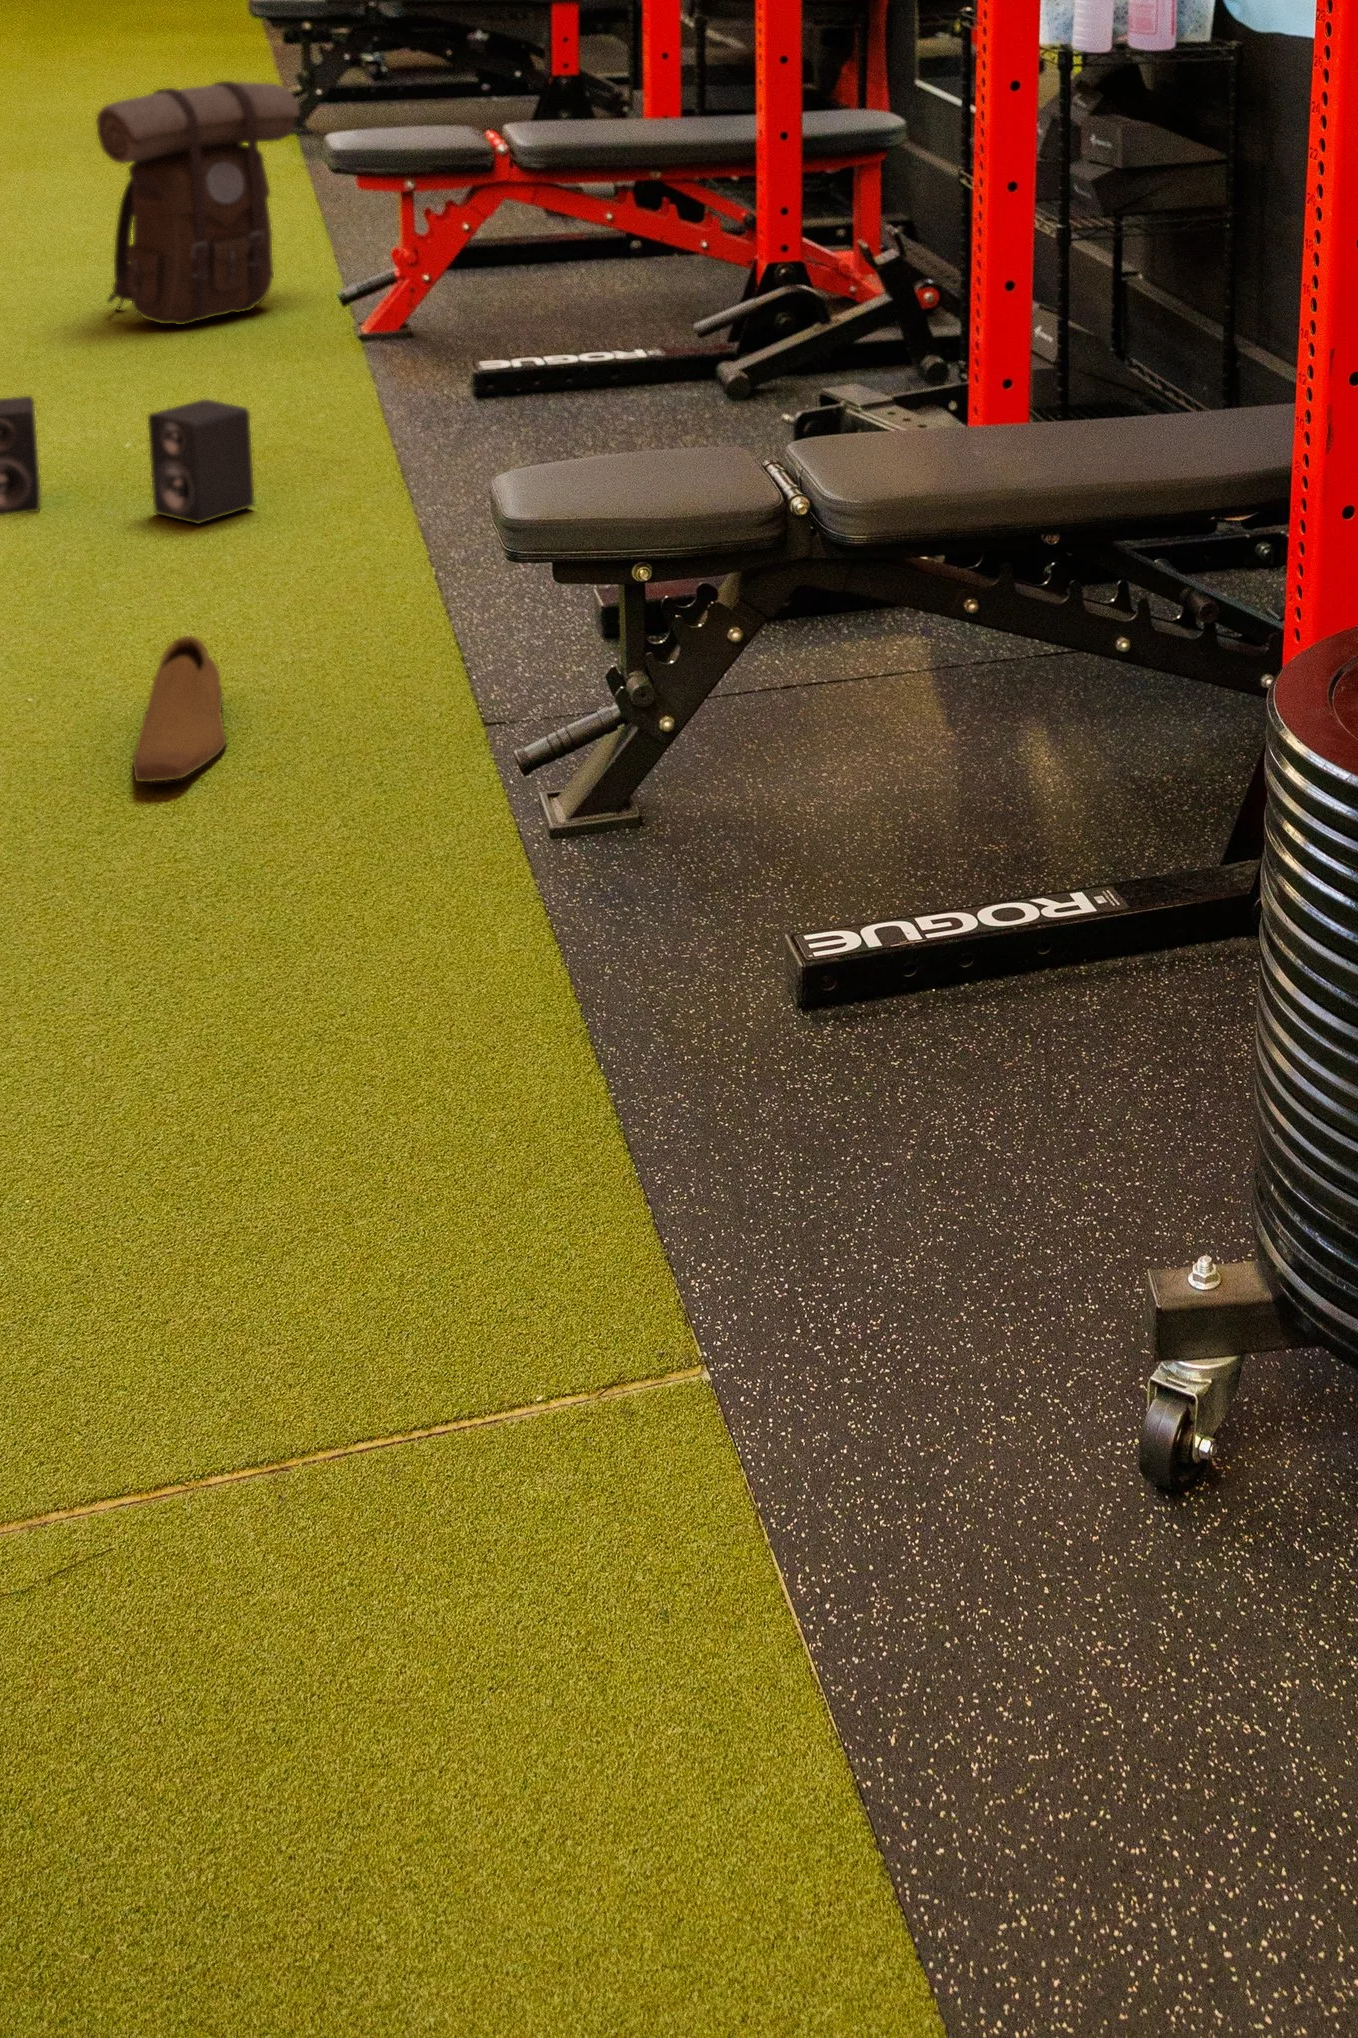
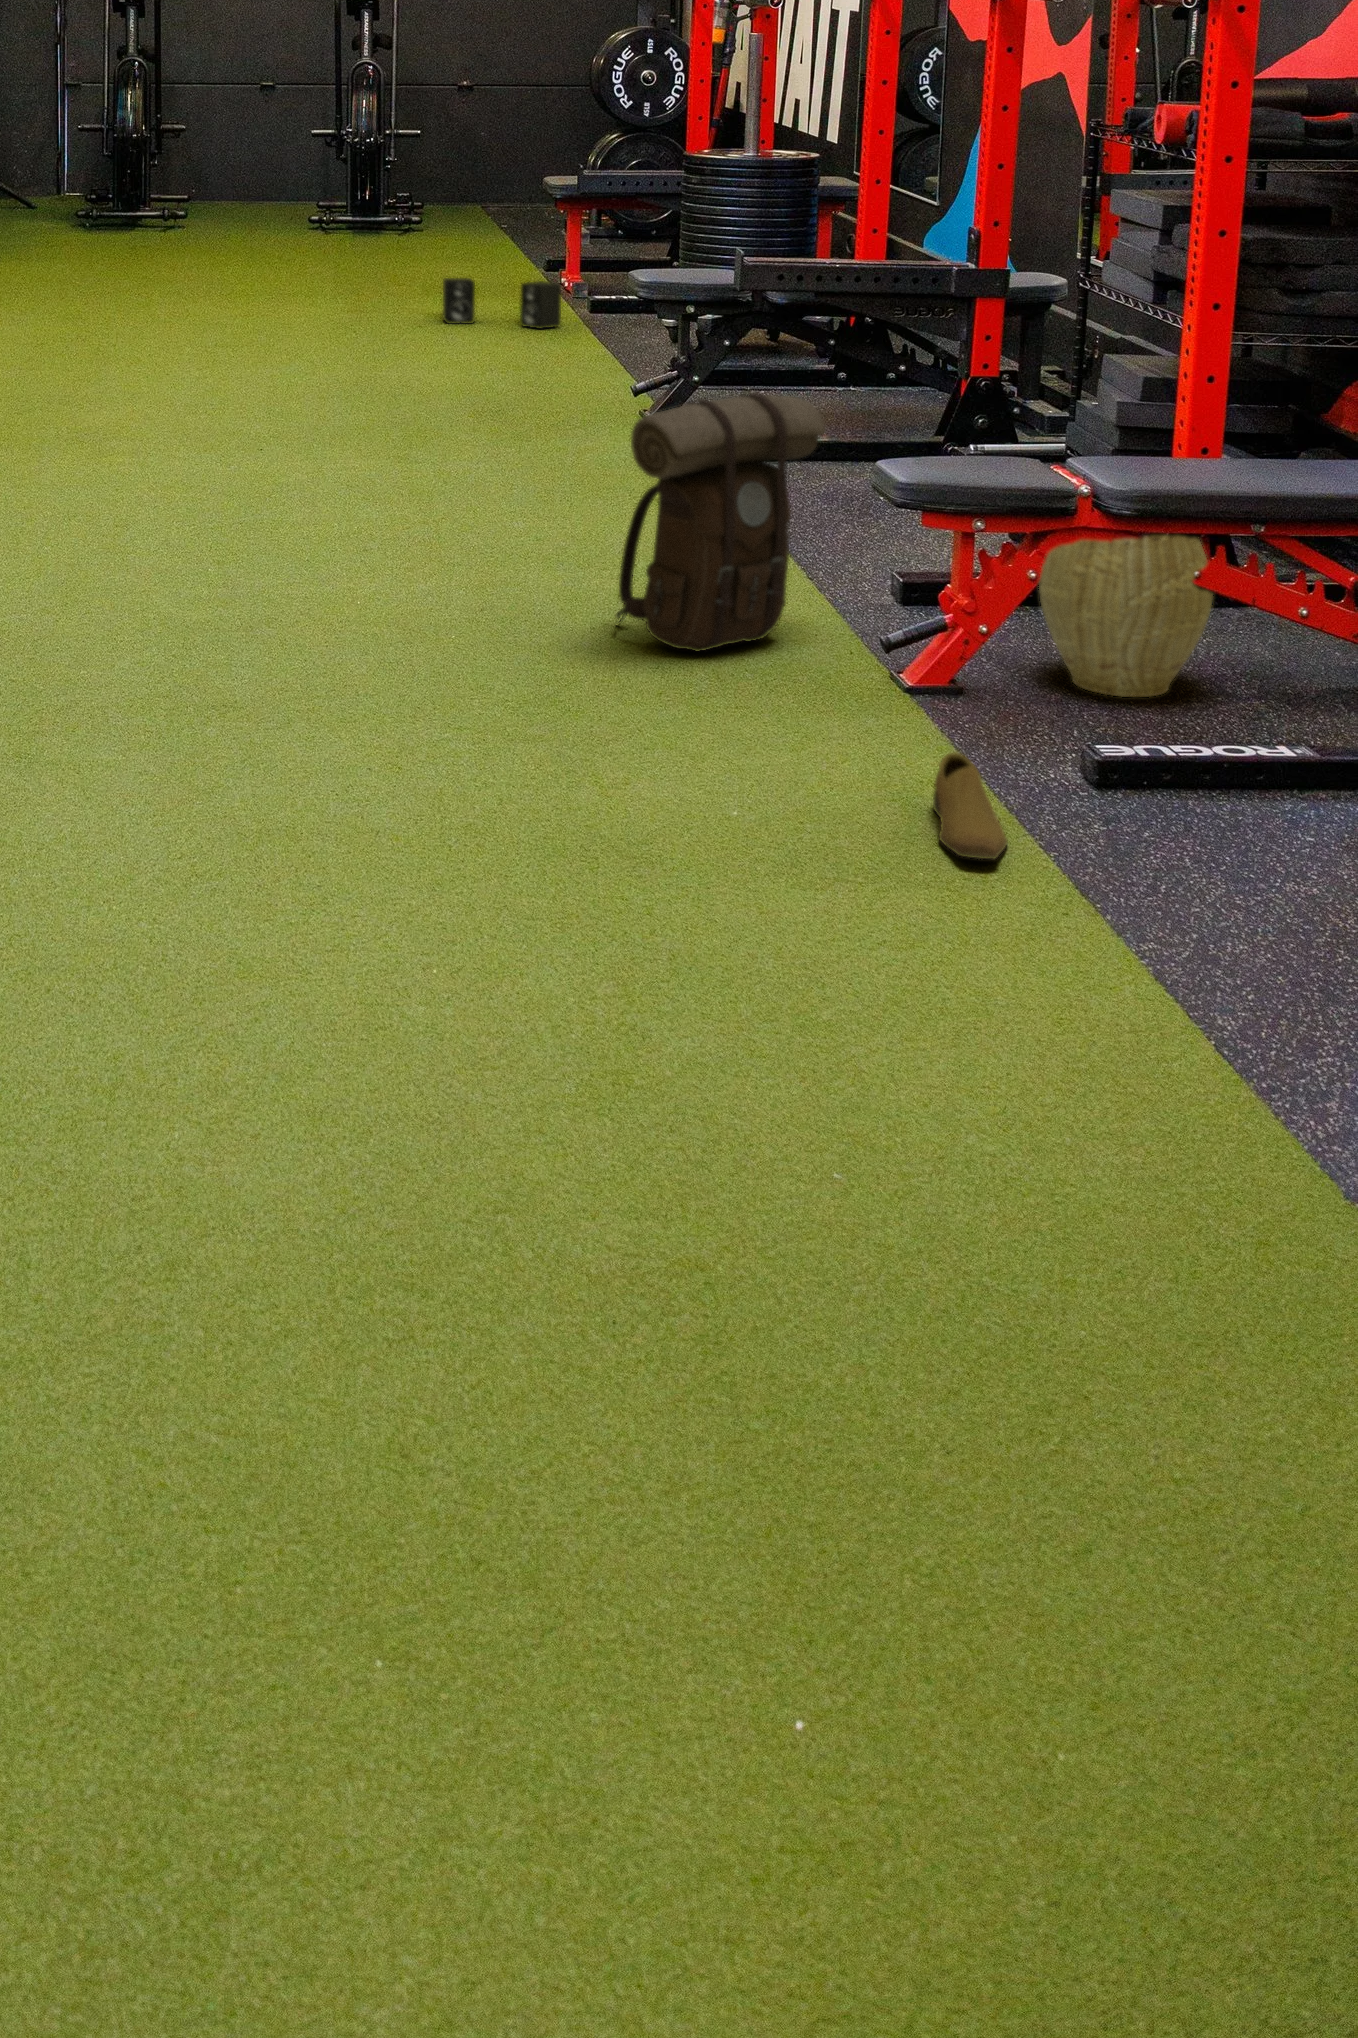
woven basket: none [485,151,629,328] -> present [1039,536,1212,697]
speaker: present [0,396,255,524] -> present [443,278,561,329]
shoe: present [133,636,226,782] -> present [933,753,1008,860]

